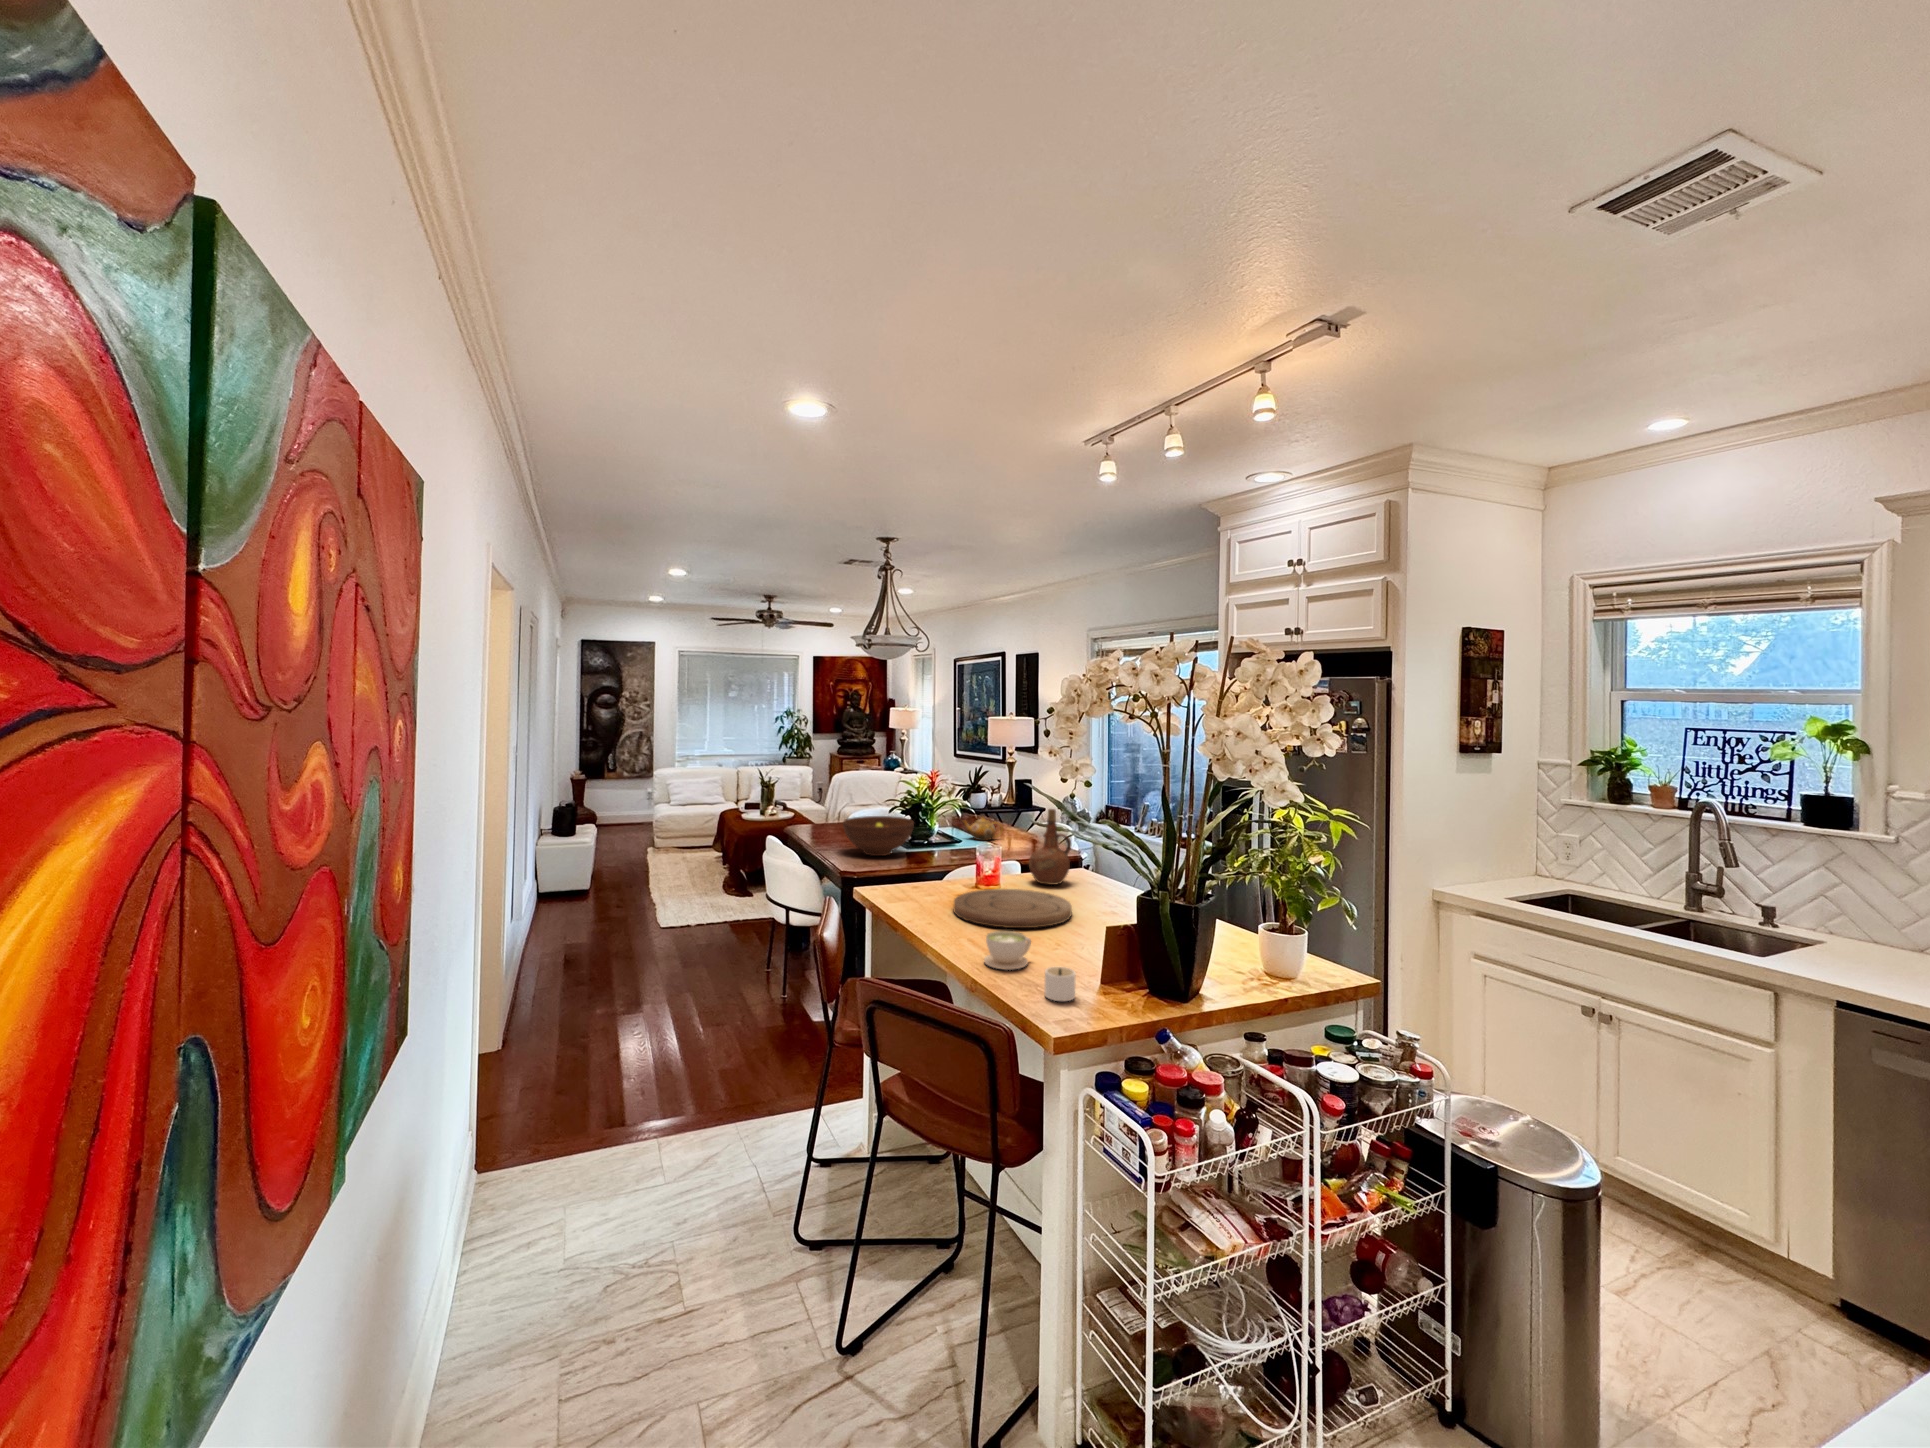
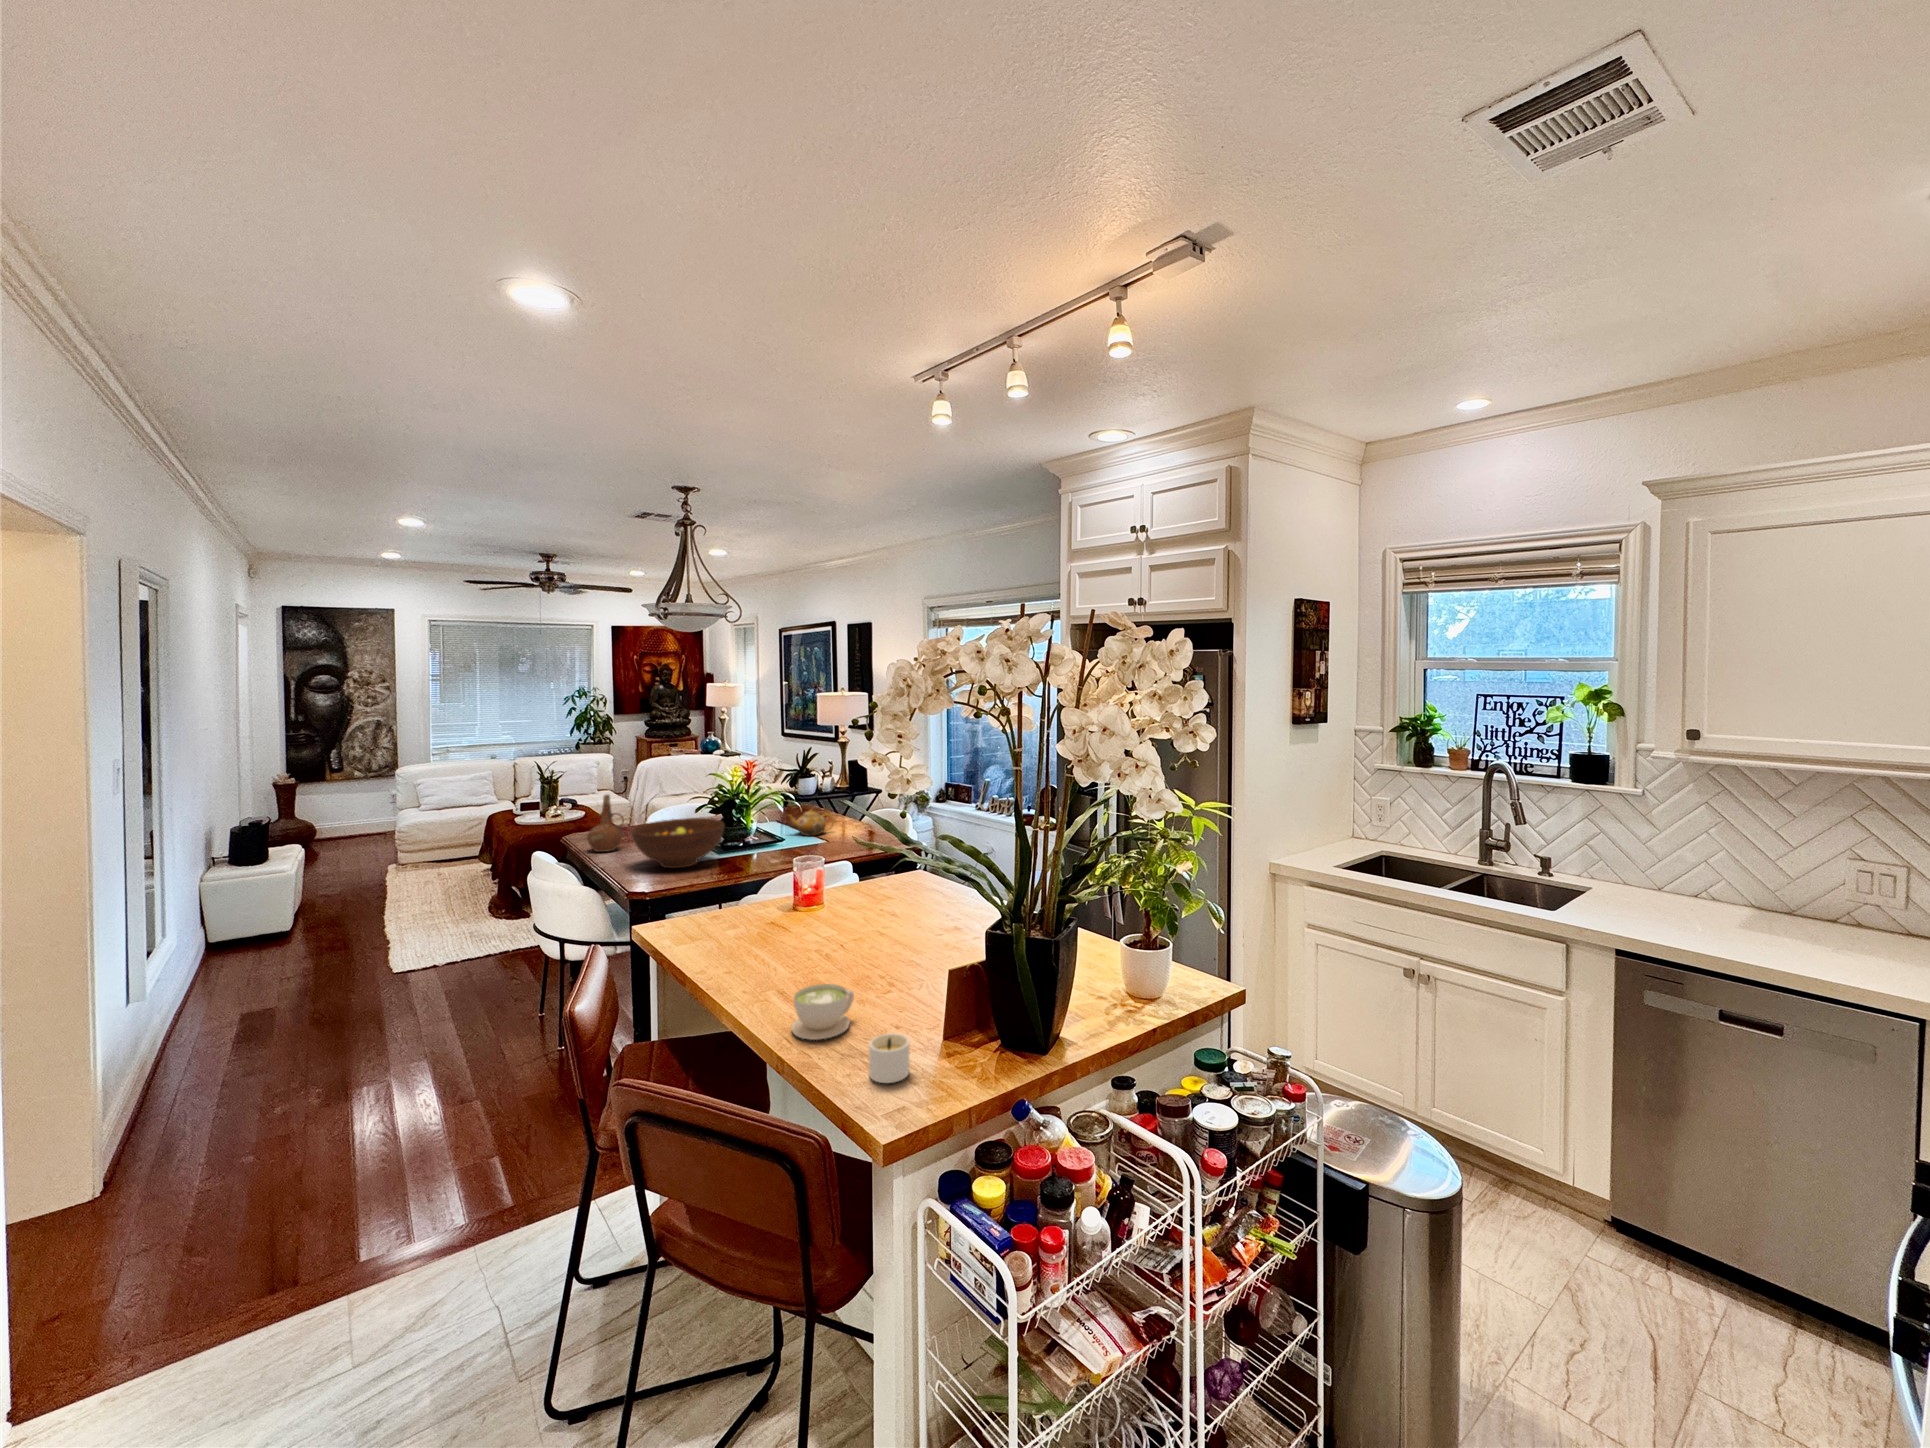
ceramic pitcher: present [1029,809,1071,885] -> present [587,795,624,852]
cutting board: present [954,889,1072,928] -> none [758,911,908,971]

